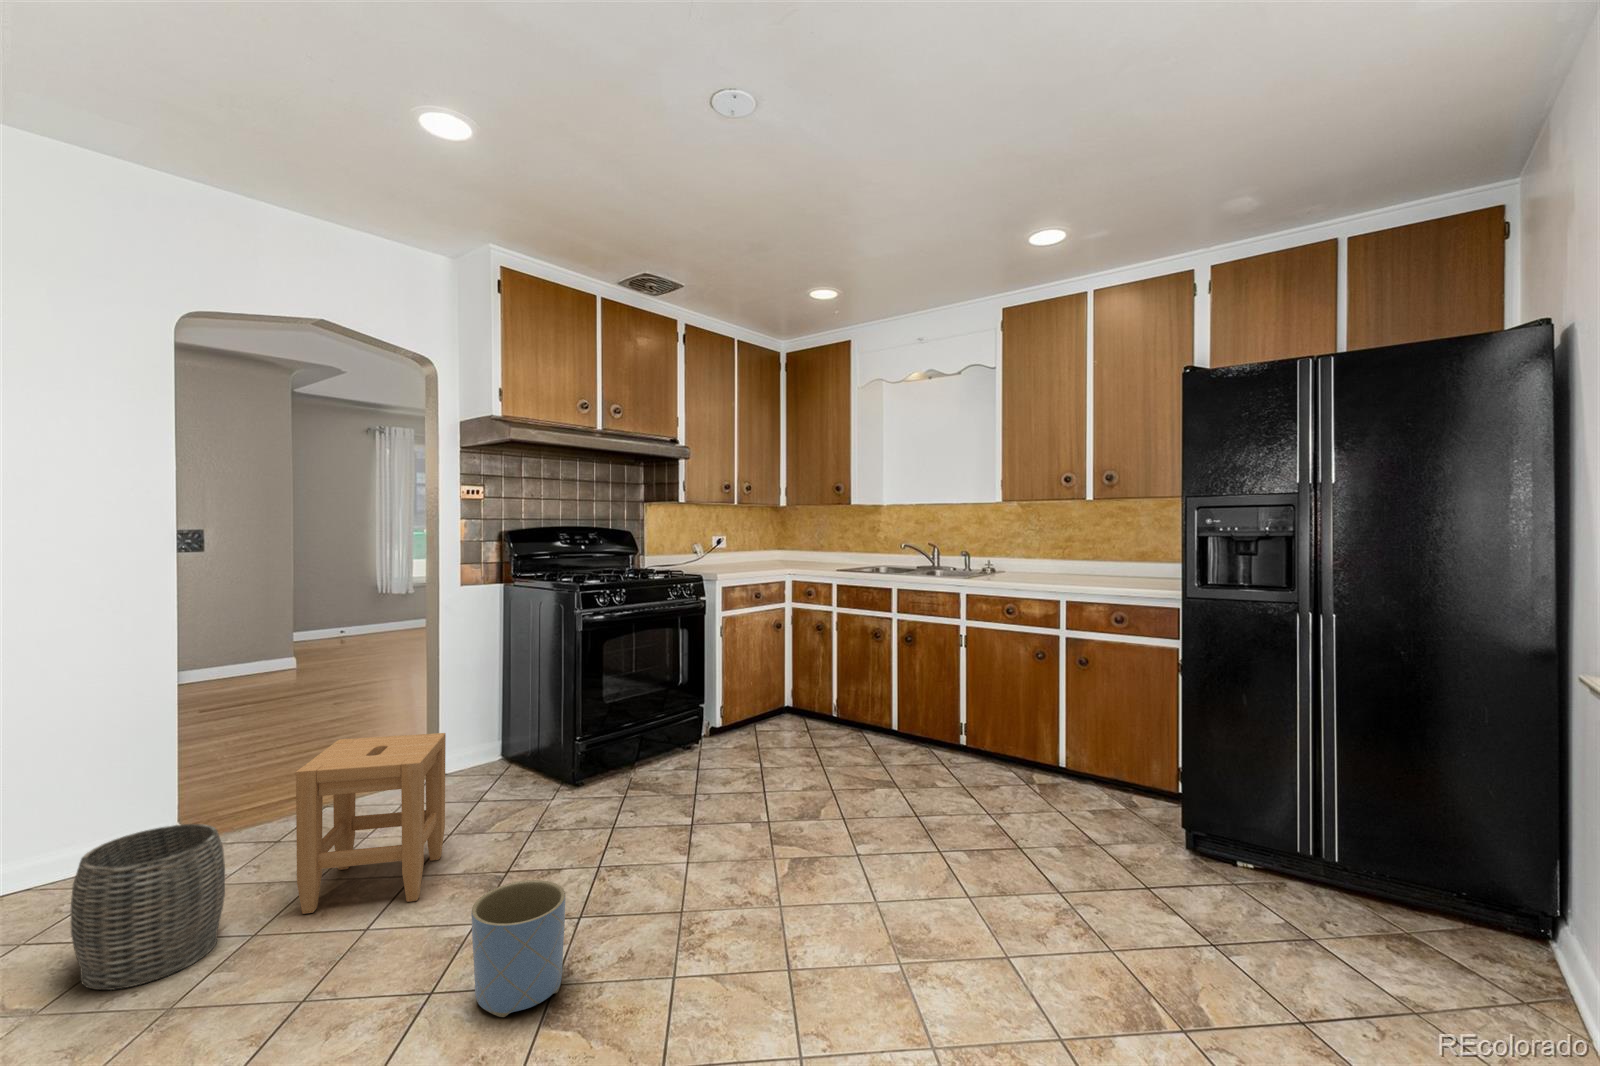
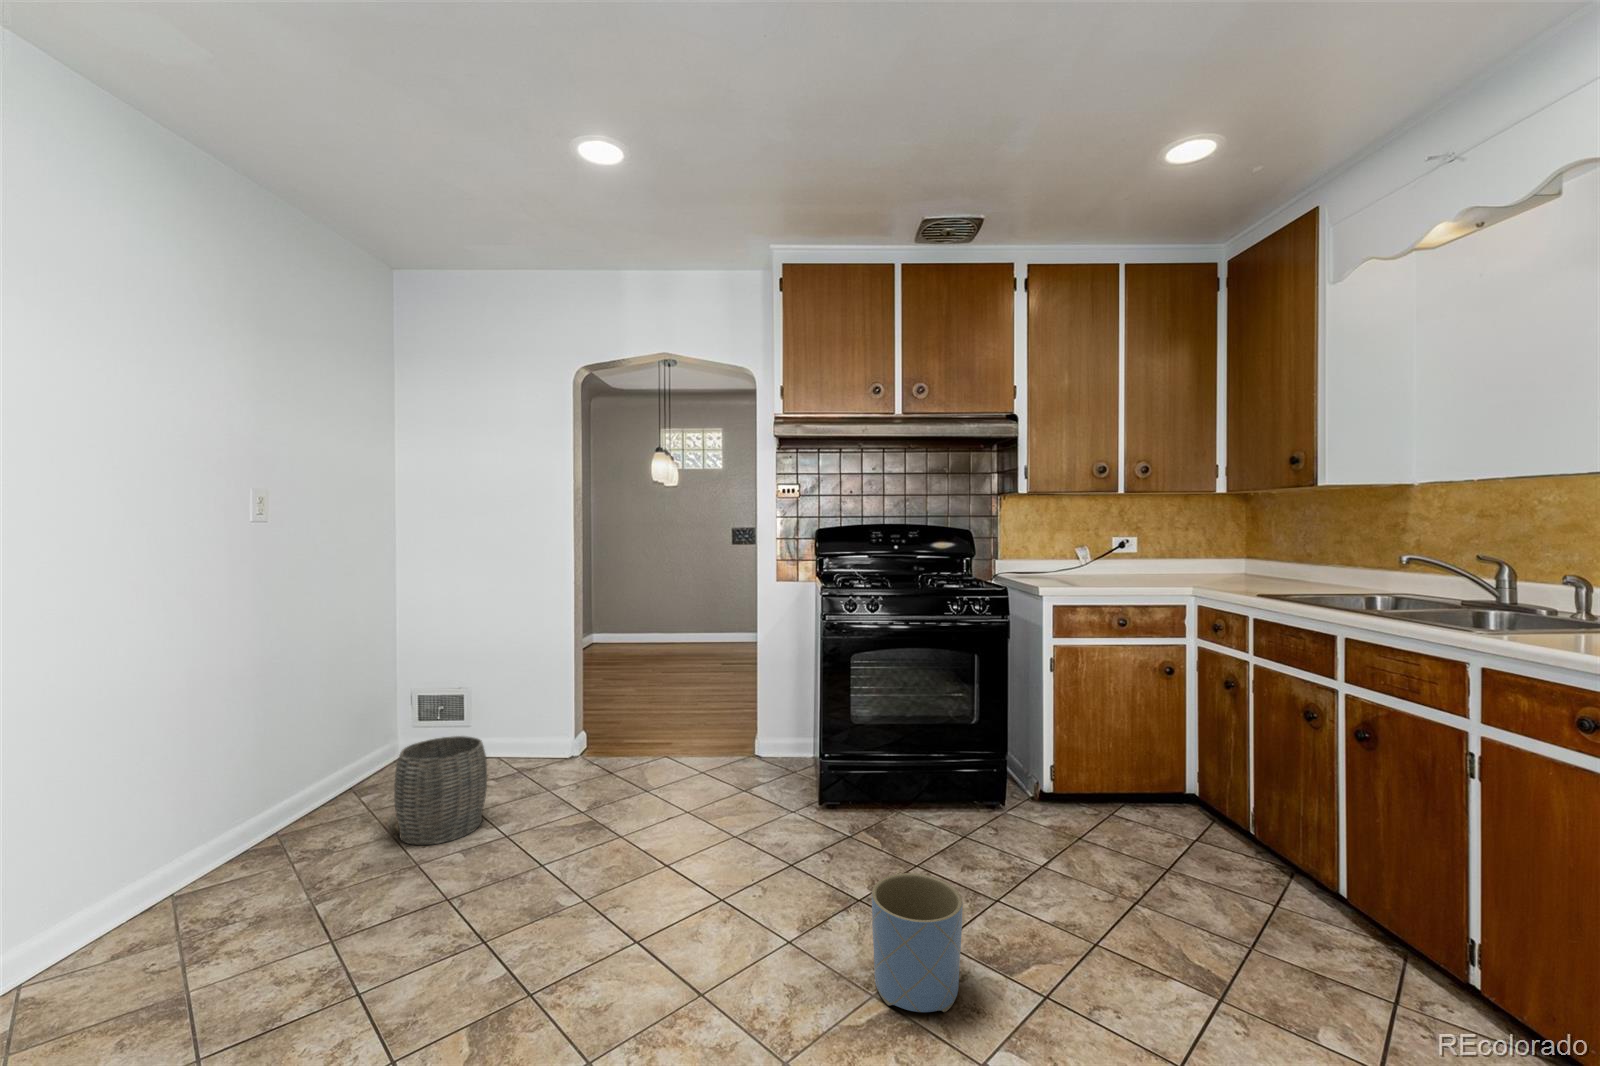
stool: present [296,733,446,914] -> none [515,701,647,863]
planter: present [471,880,566,1017] -> present [872,873,963,1012]

